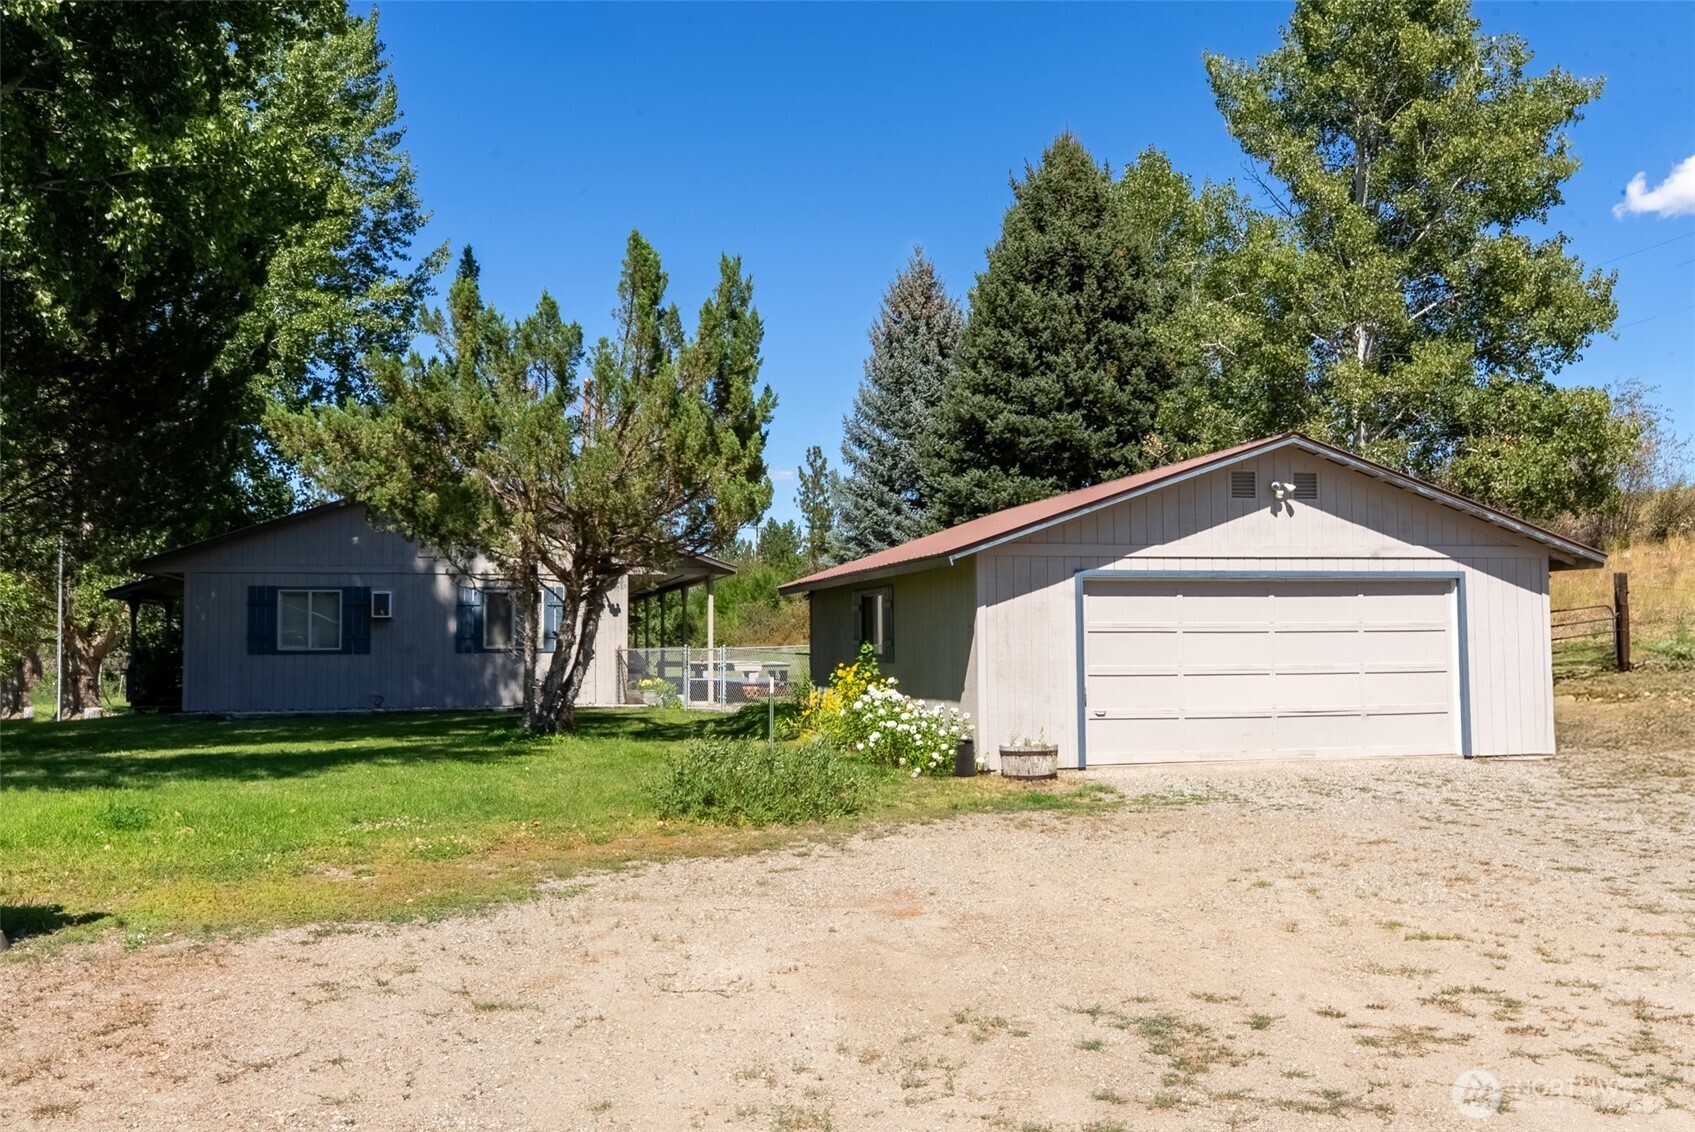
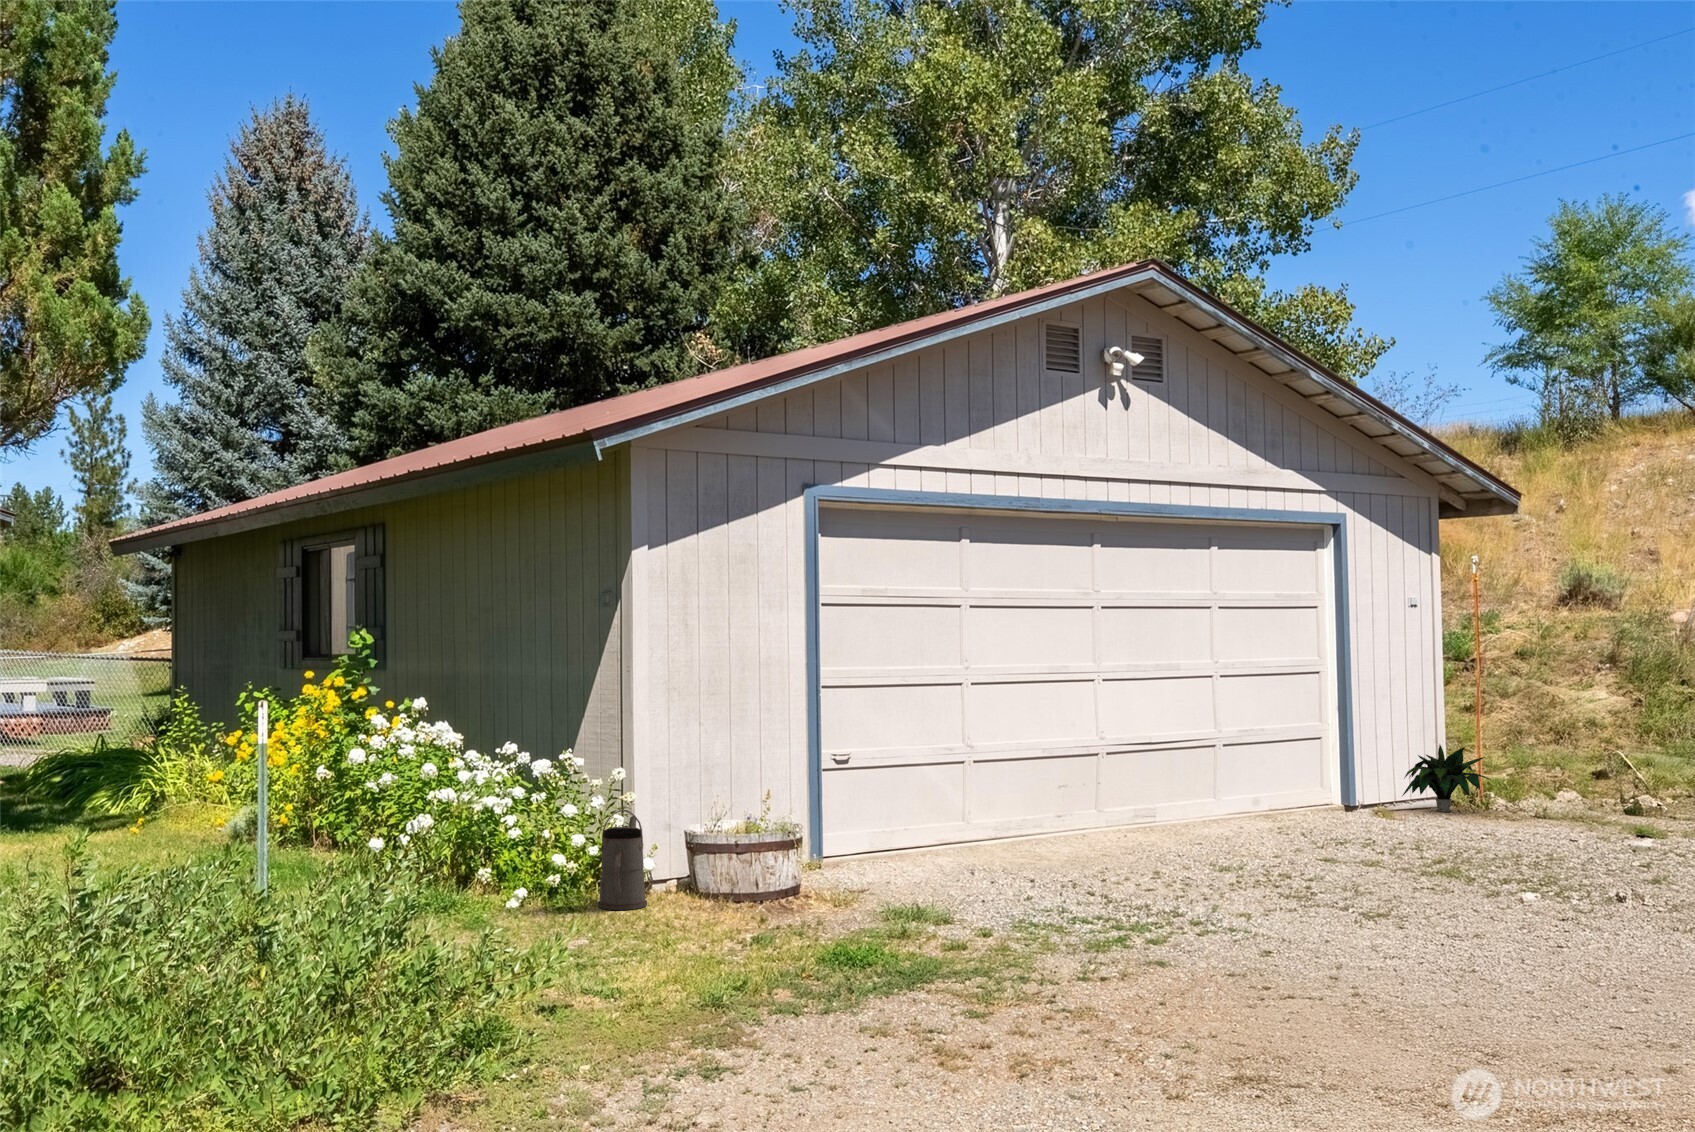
potted plant: none [1506,720,1567,765] -> present [1402,745,1491,812]

